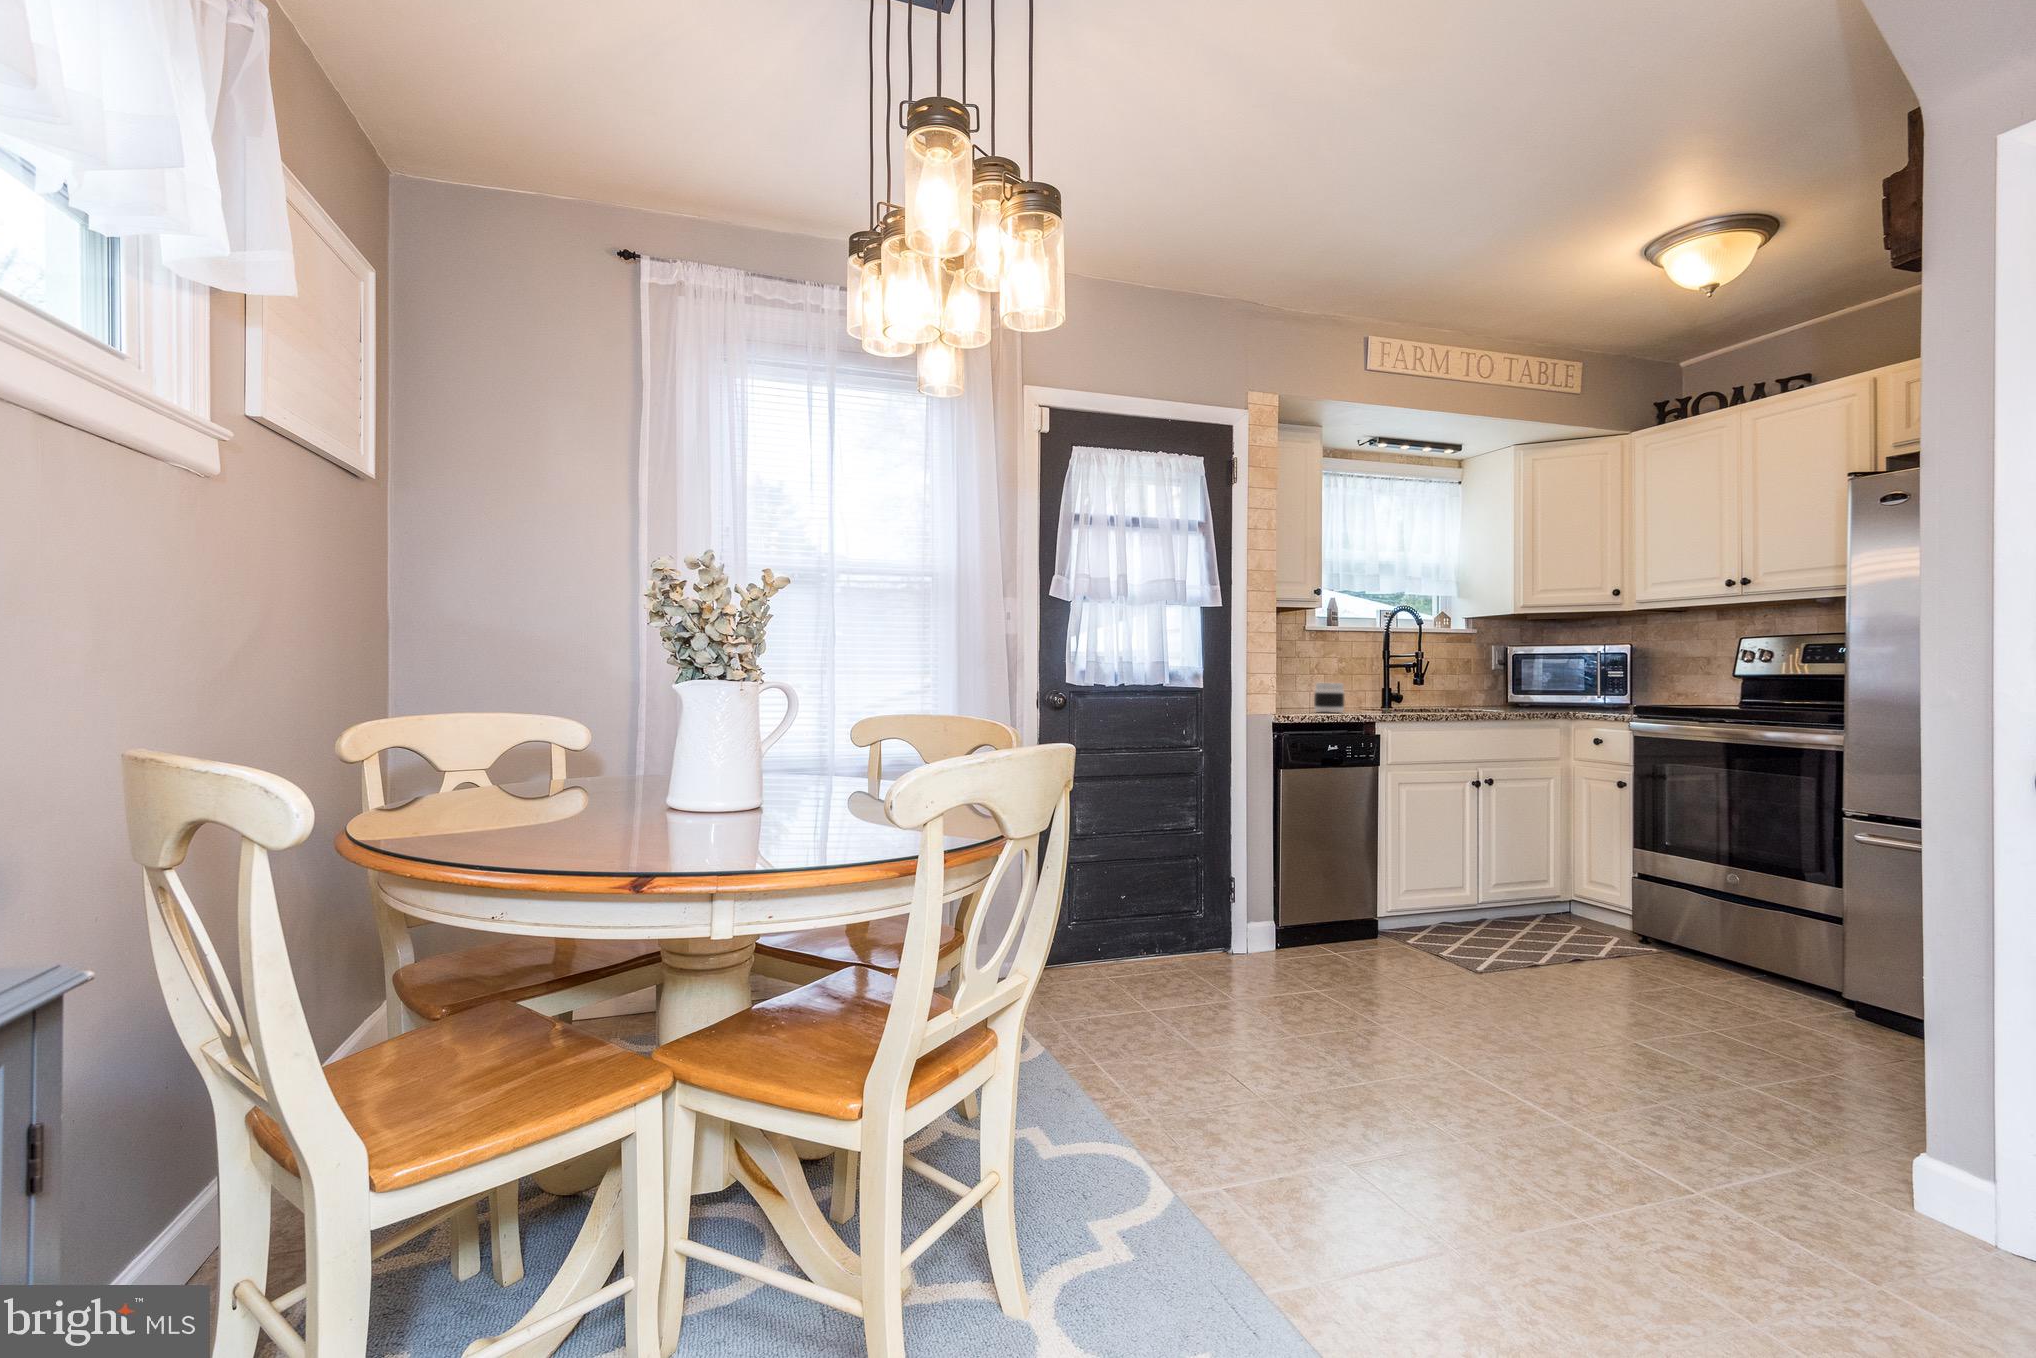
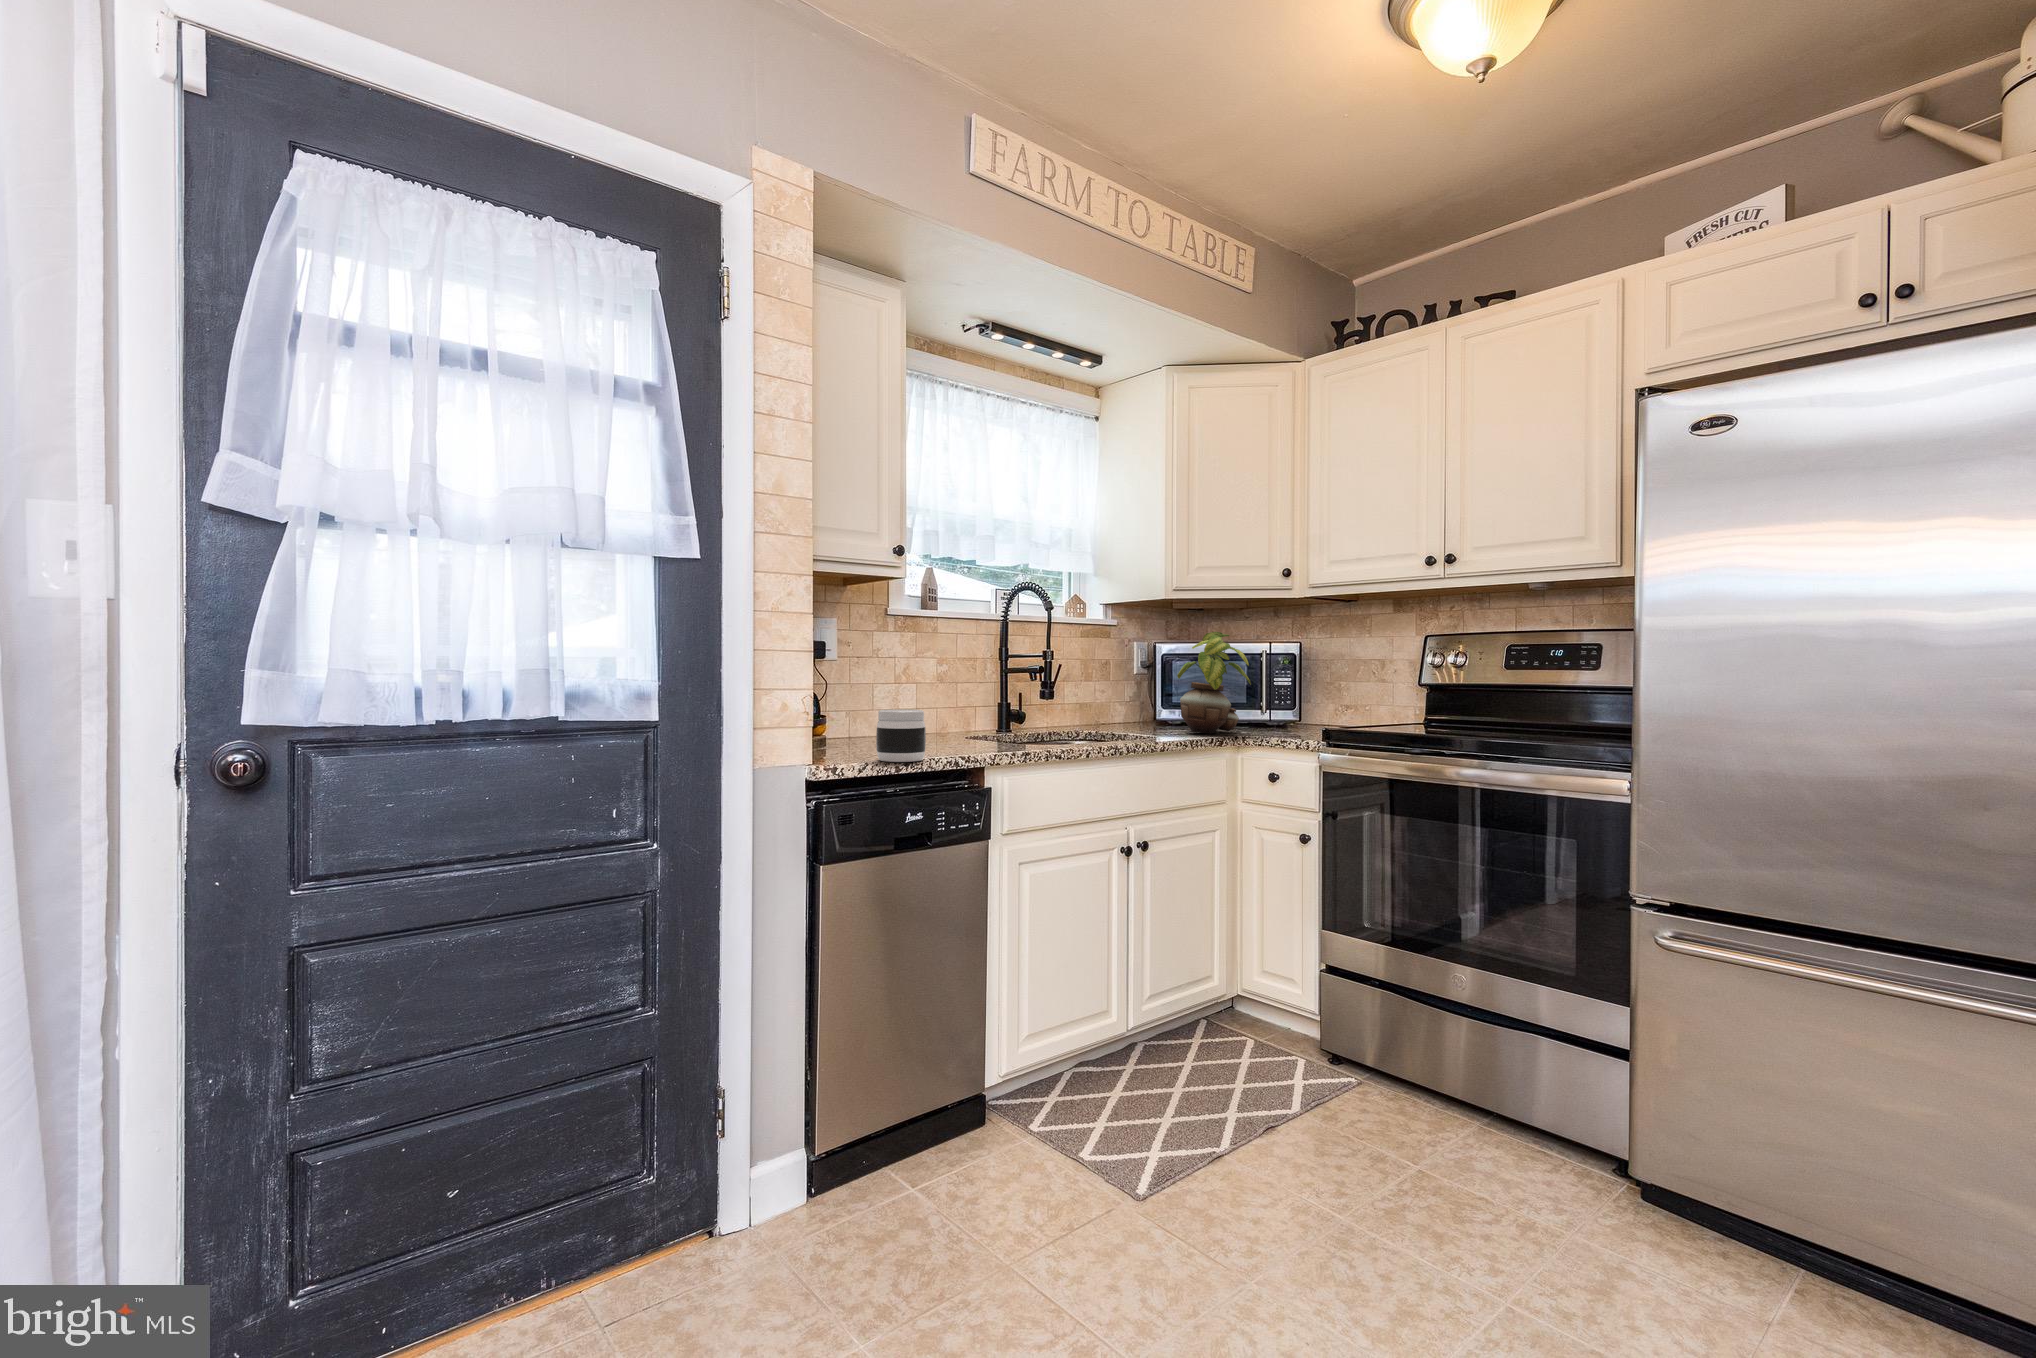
potted plant: none [1521,639,1581,713] -> present [1177,632,1251,733]

